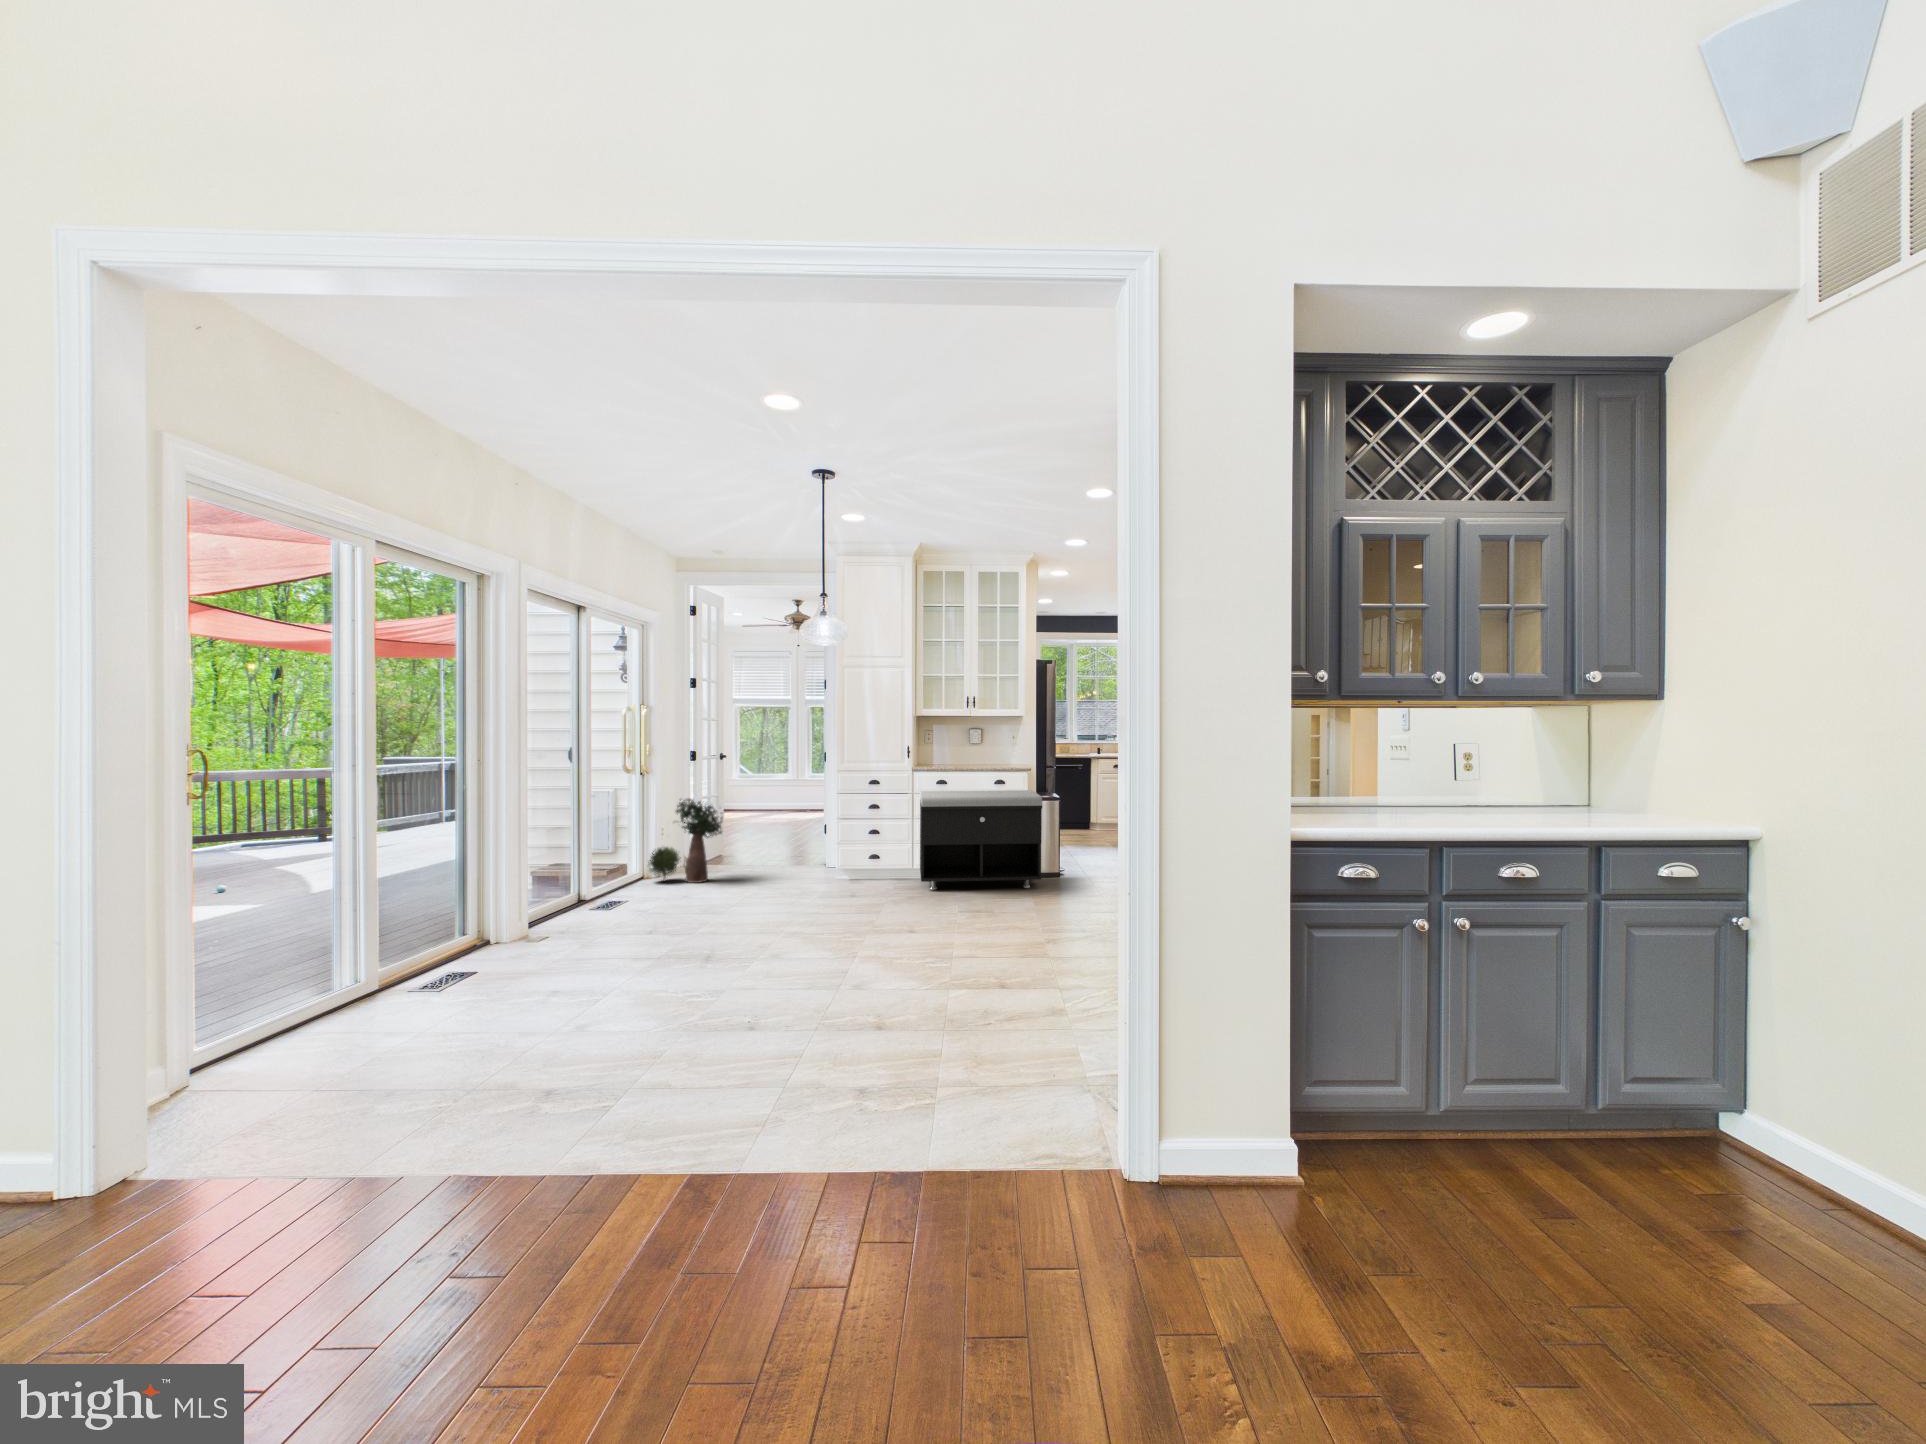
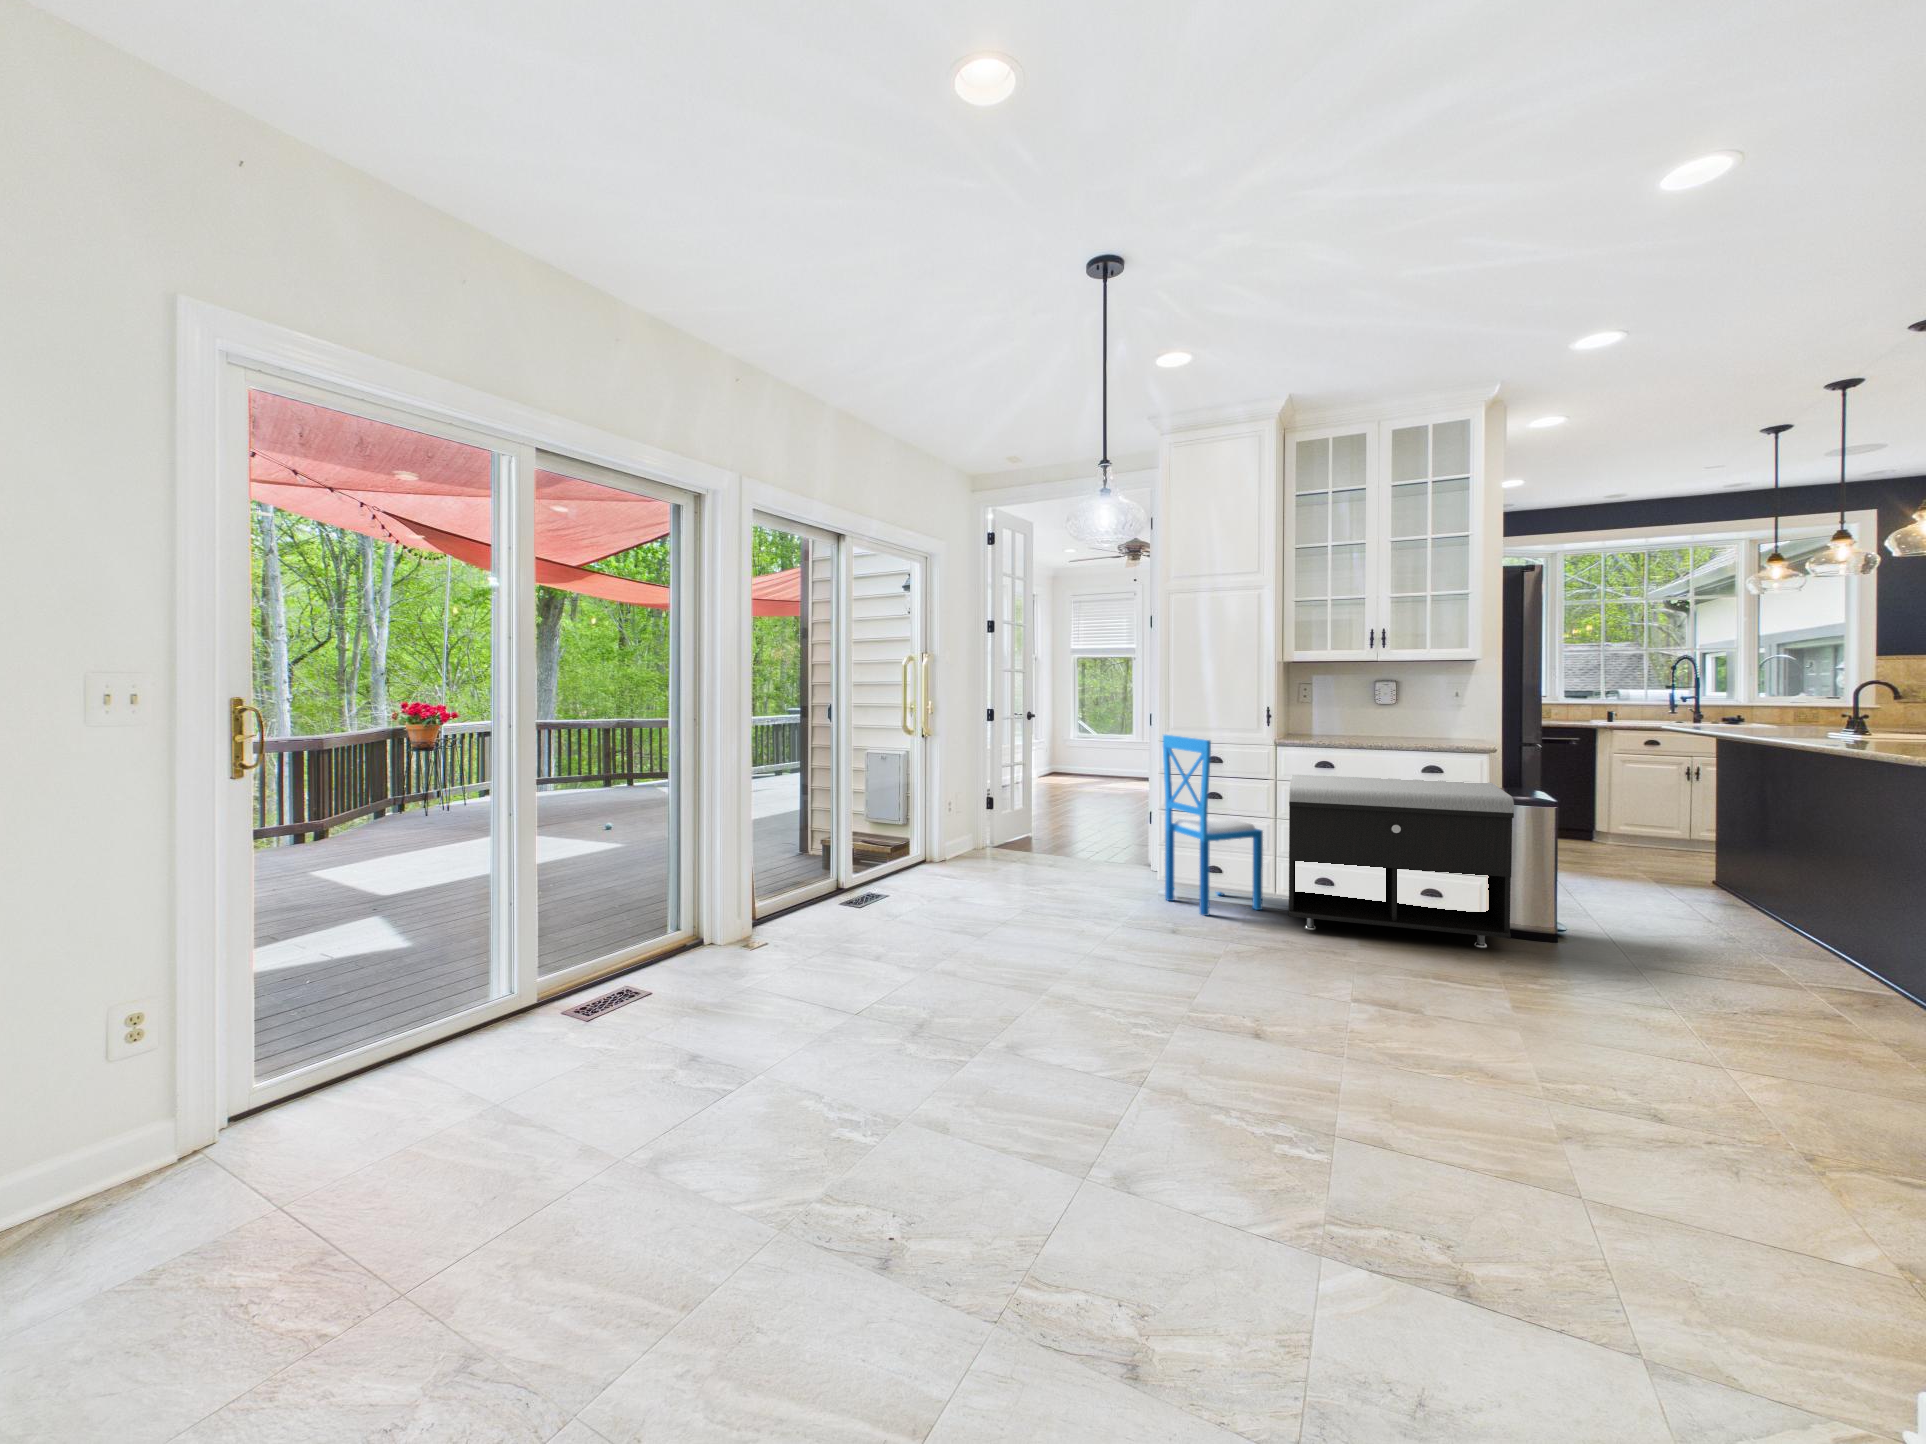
dining chair: none [837,767,903,890] -> present [1163,735,1263,916]
potted plant: present [648,799,722,883] -> none [930,768,1020,876]

